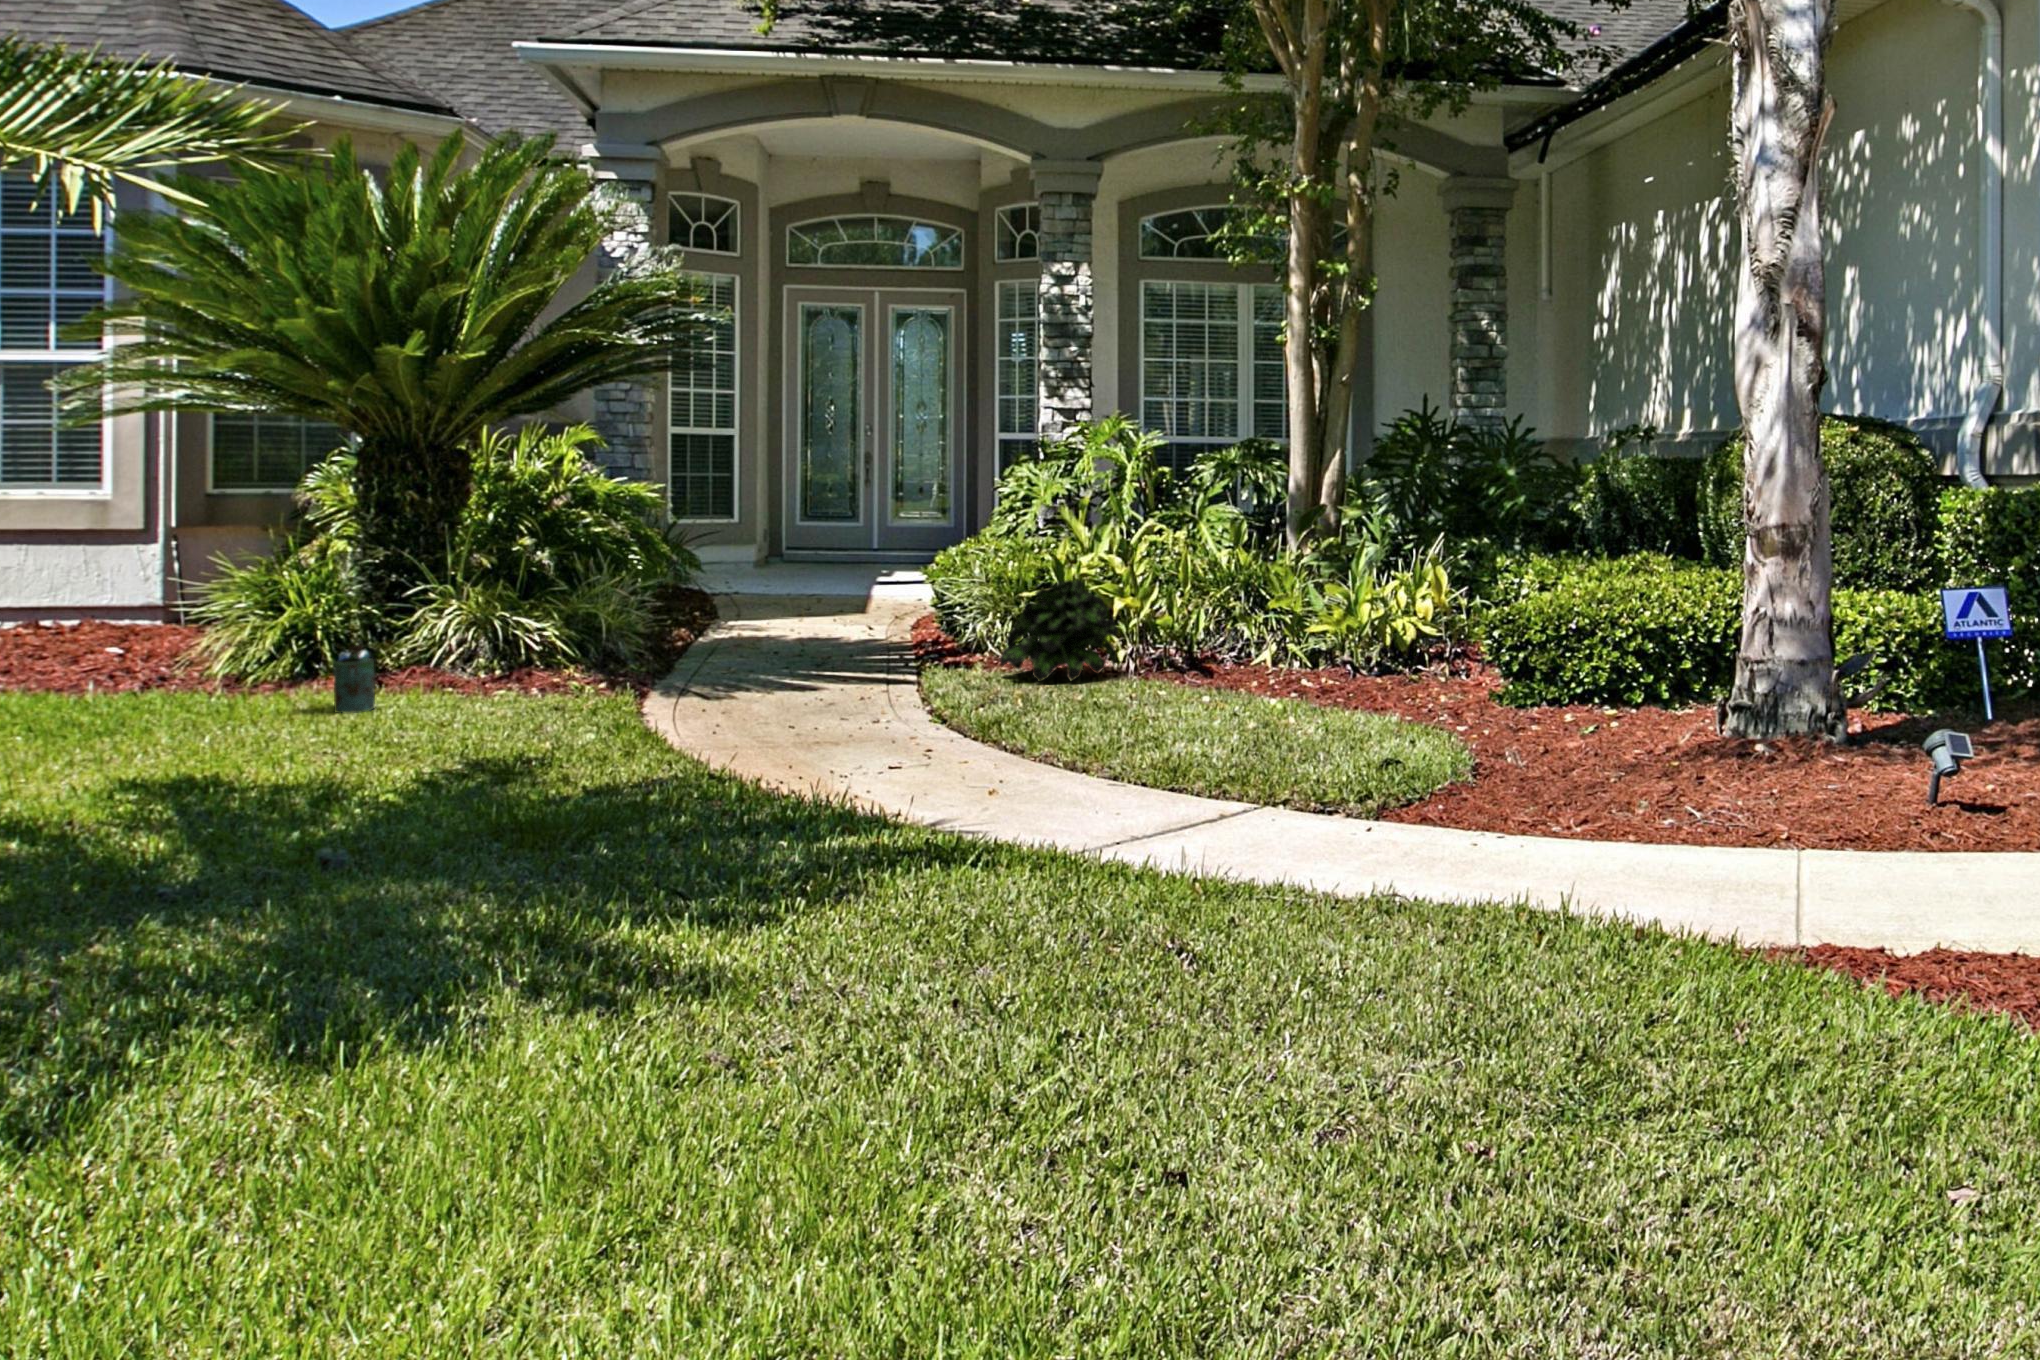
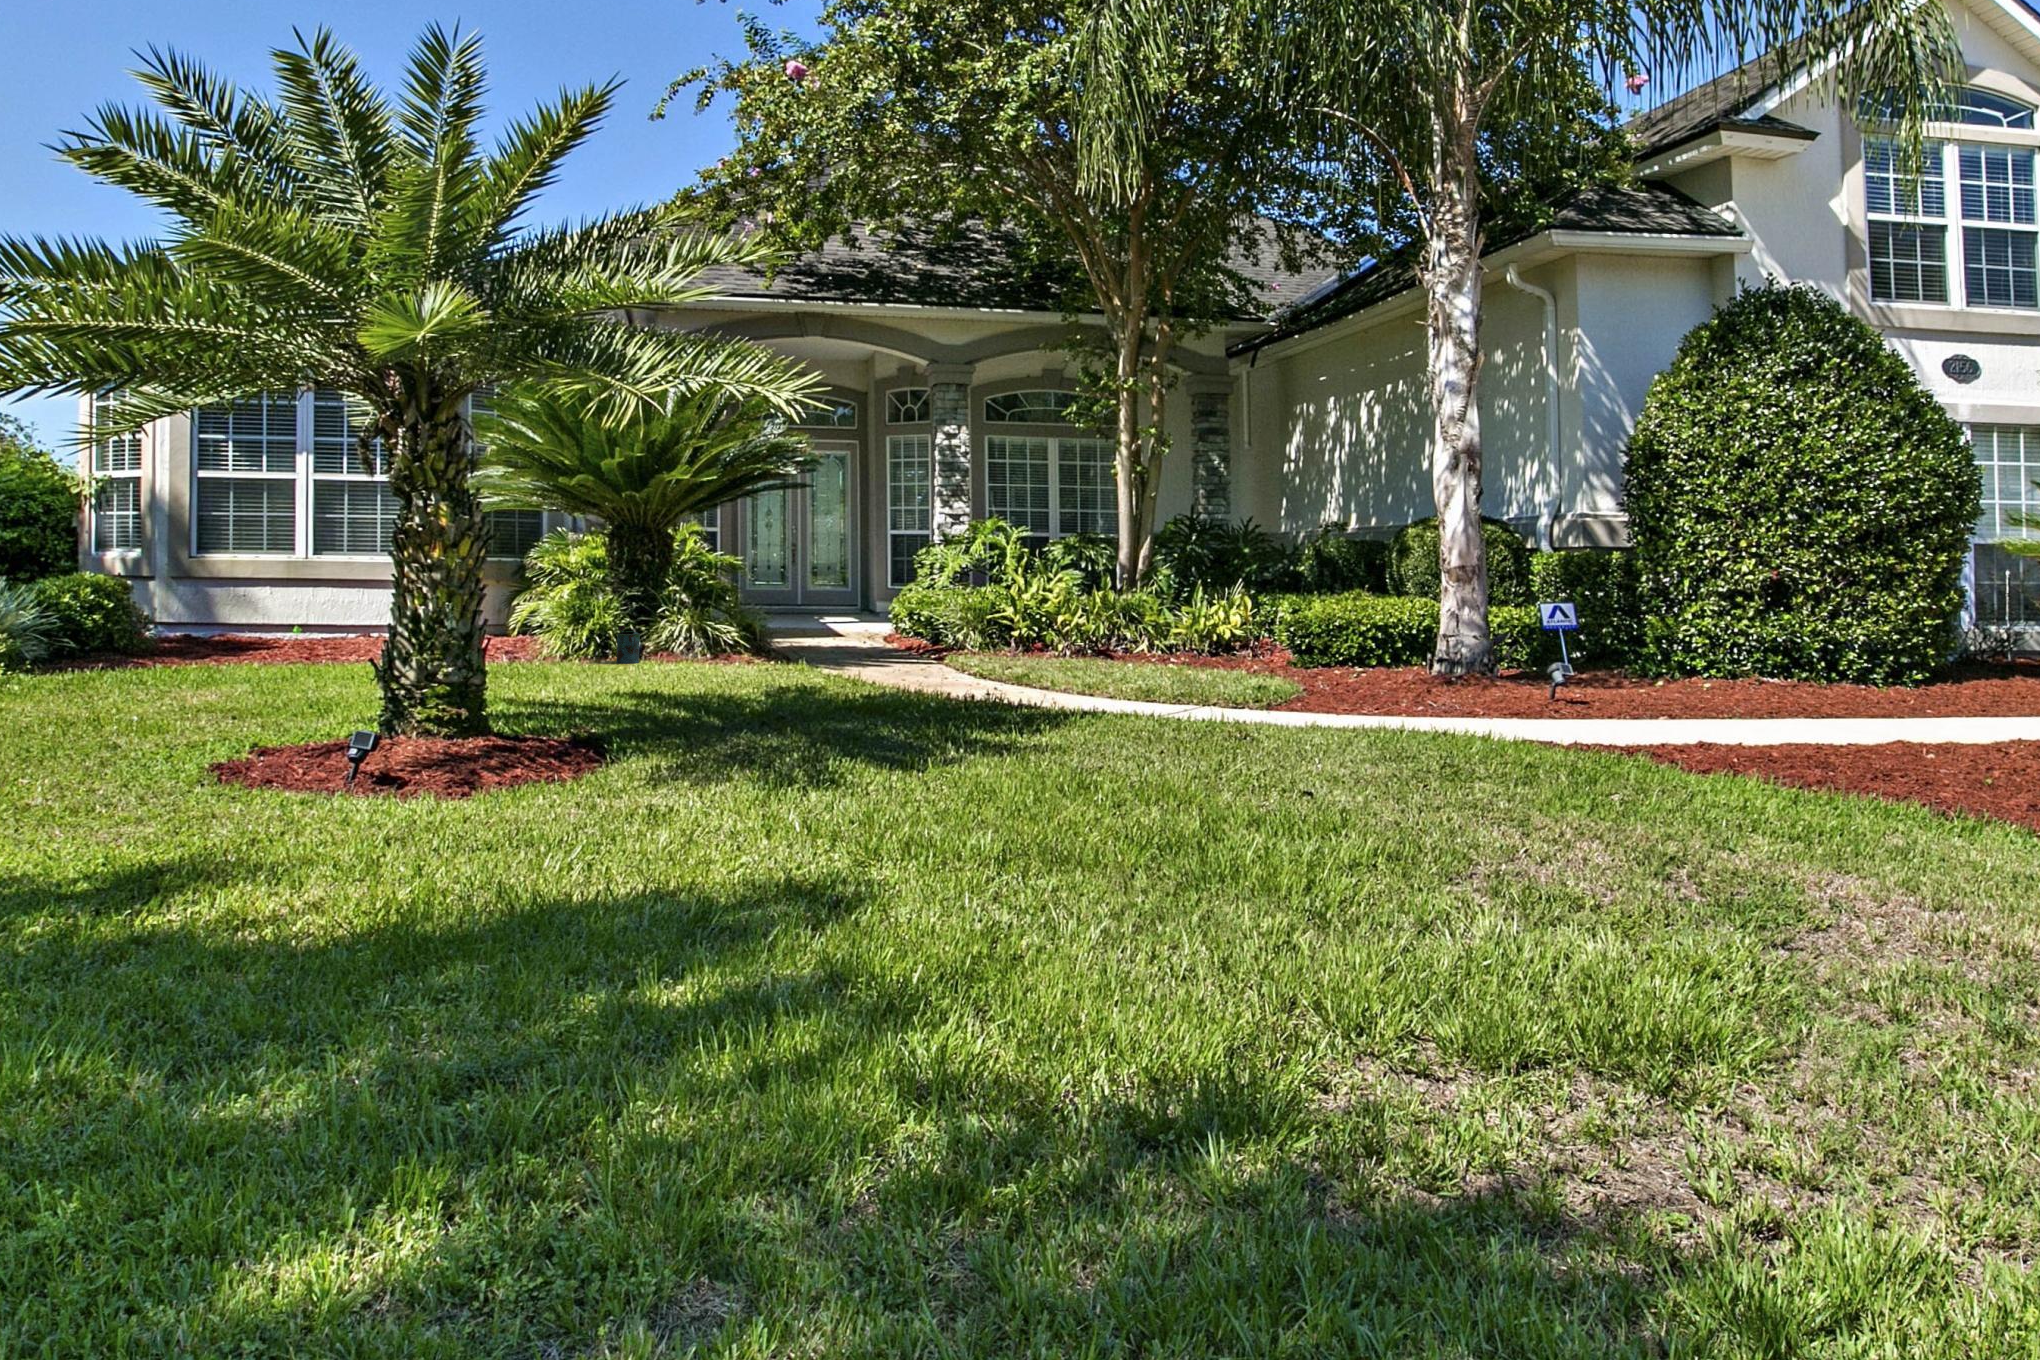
potted plant: present [999,579,1118,681] -> none [987,600,1058,659]

